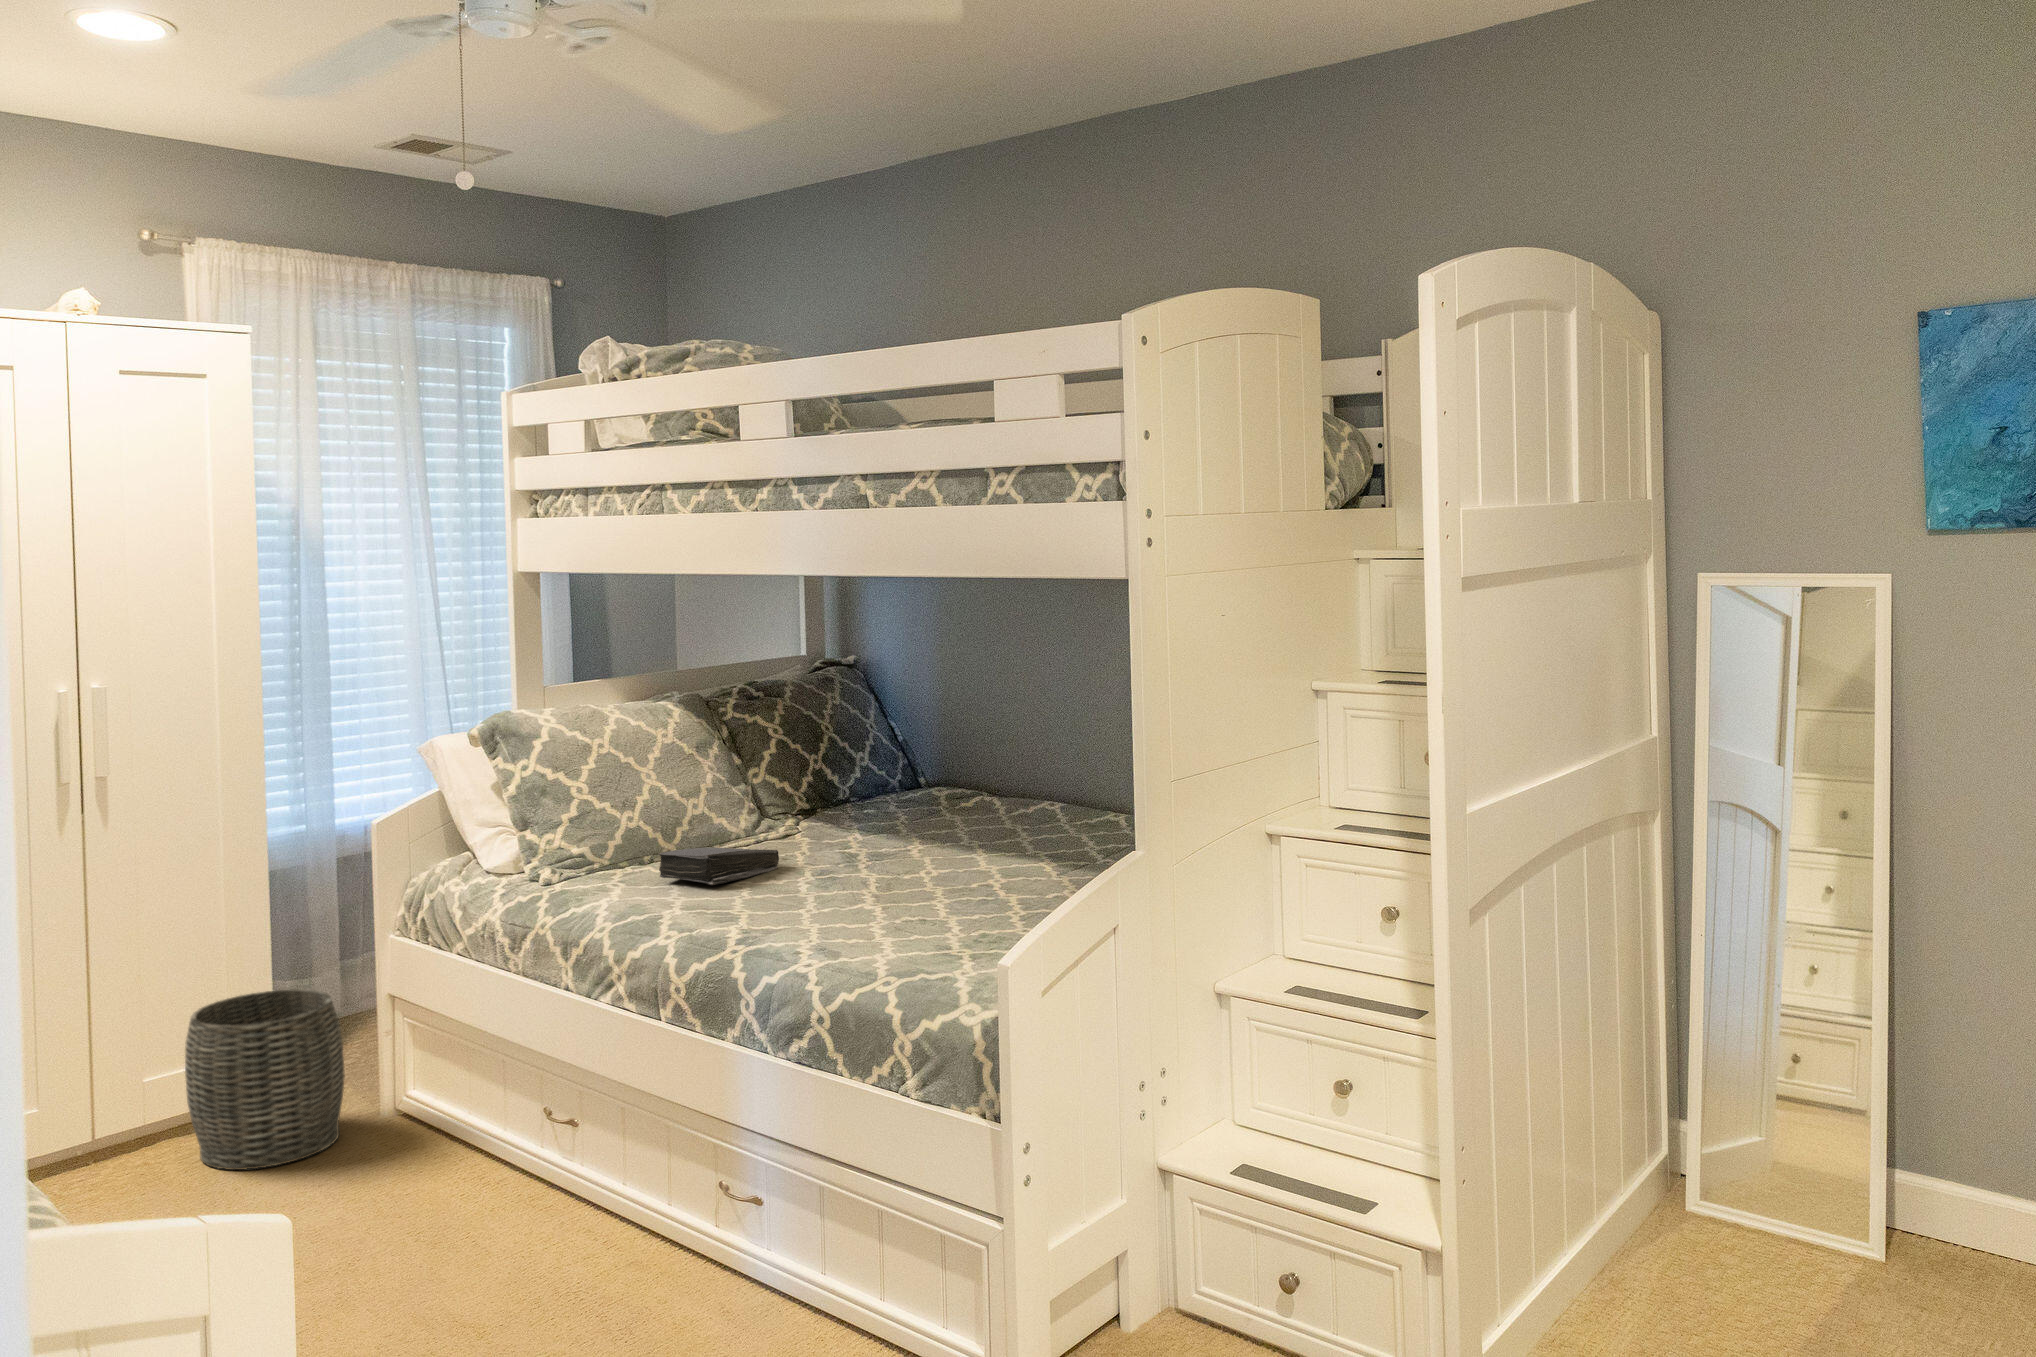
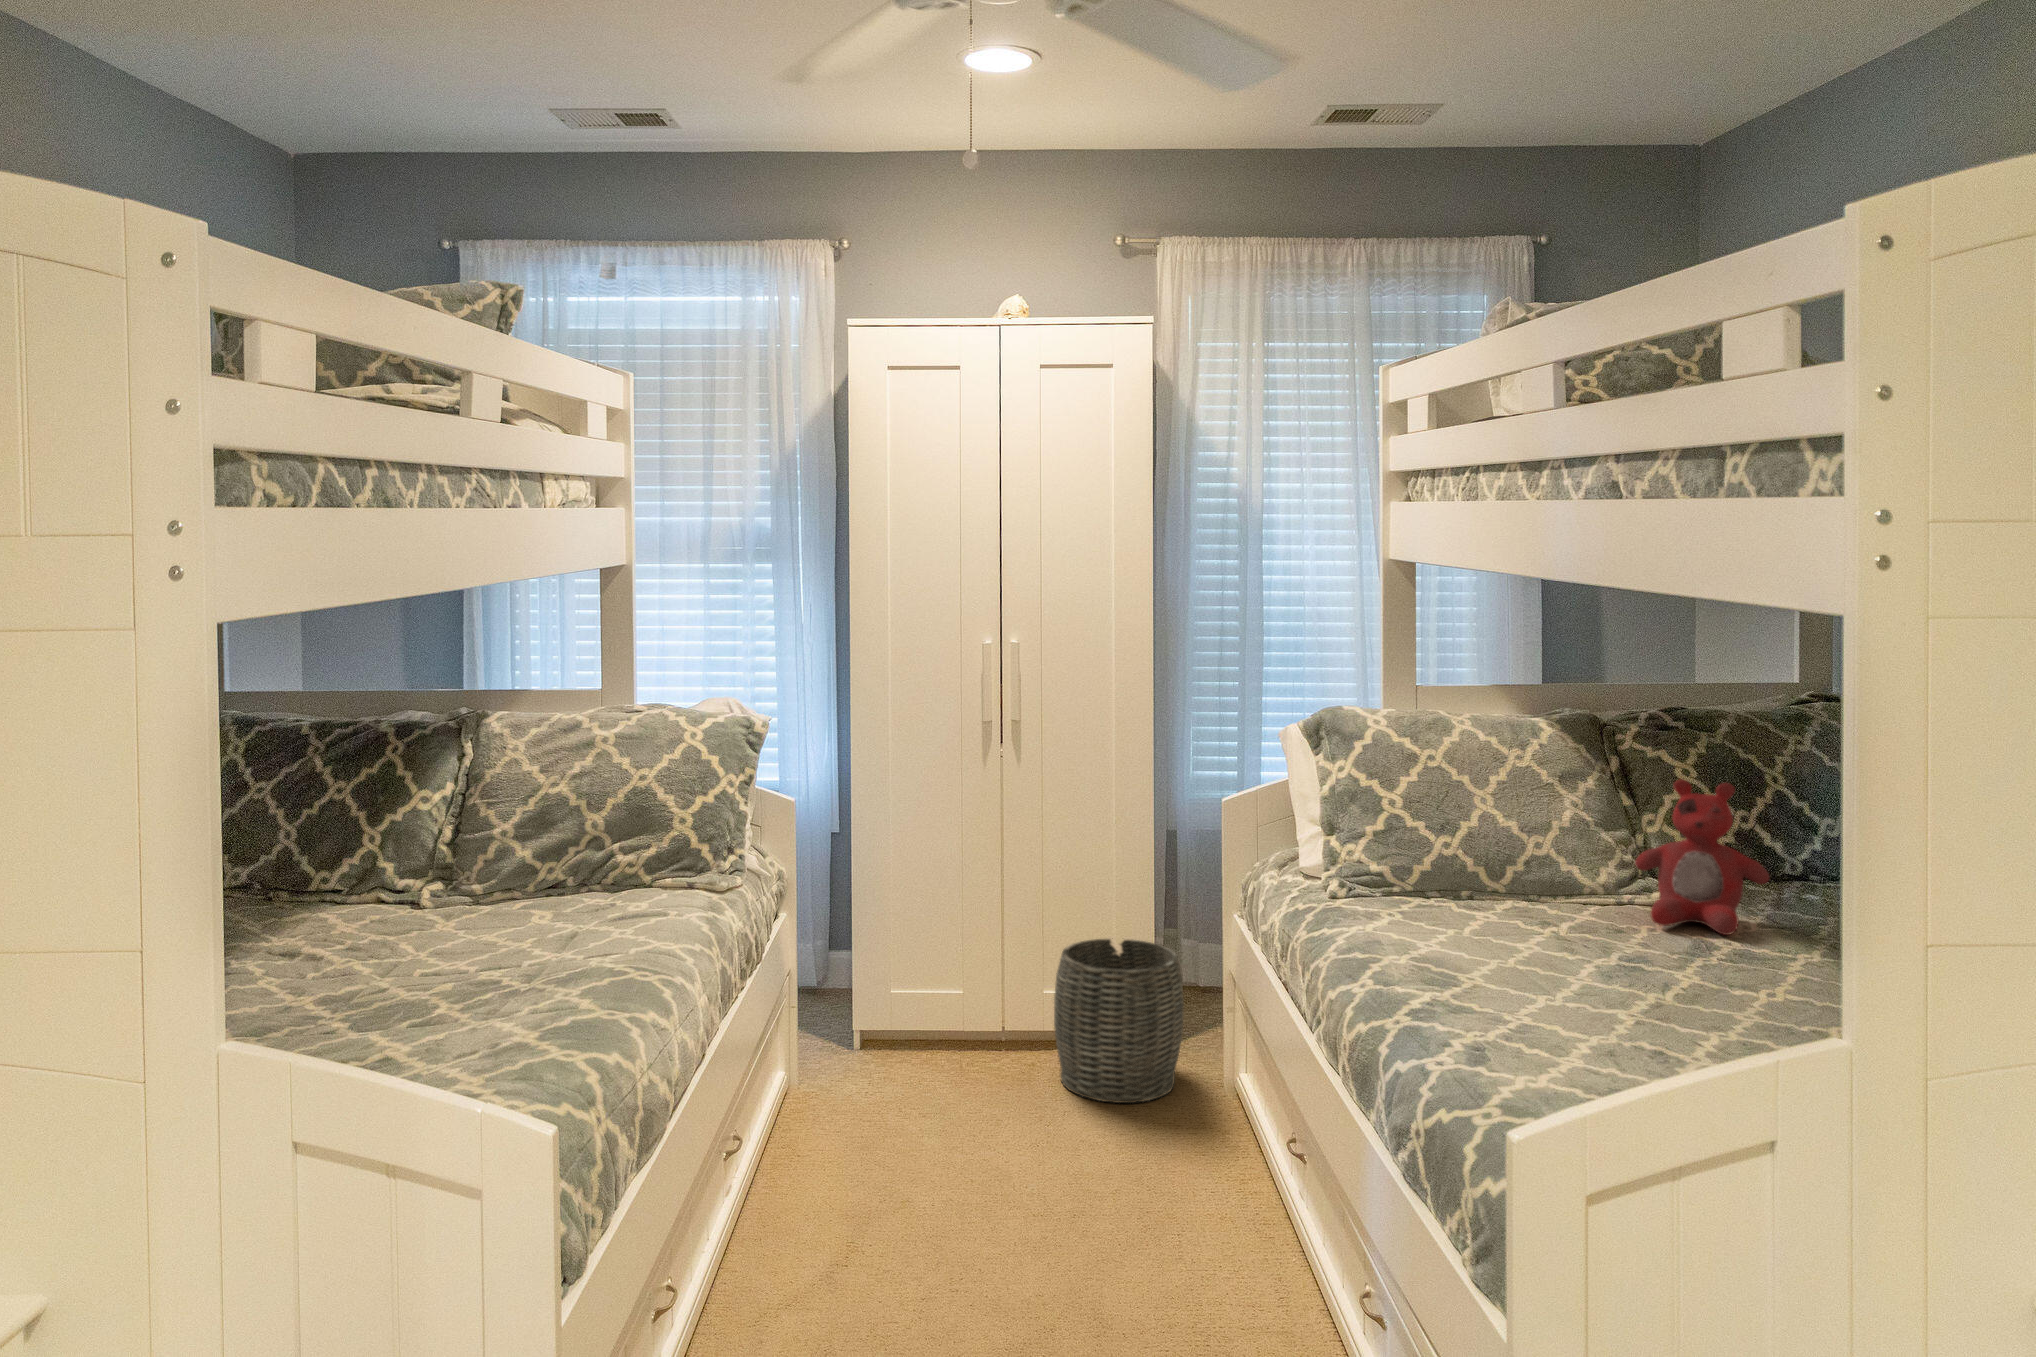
stuffed bear: none [771,736,859,849] -> present [1635,779,1769,935]
book: present [659,847,779,885] -> none [1441,891,1606,946]

